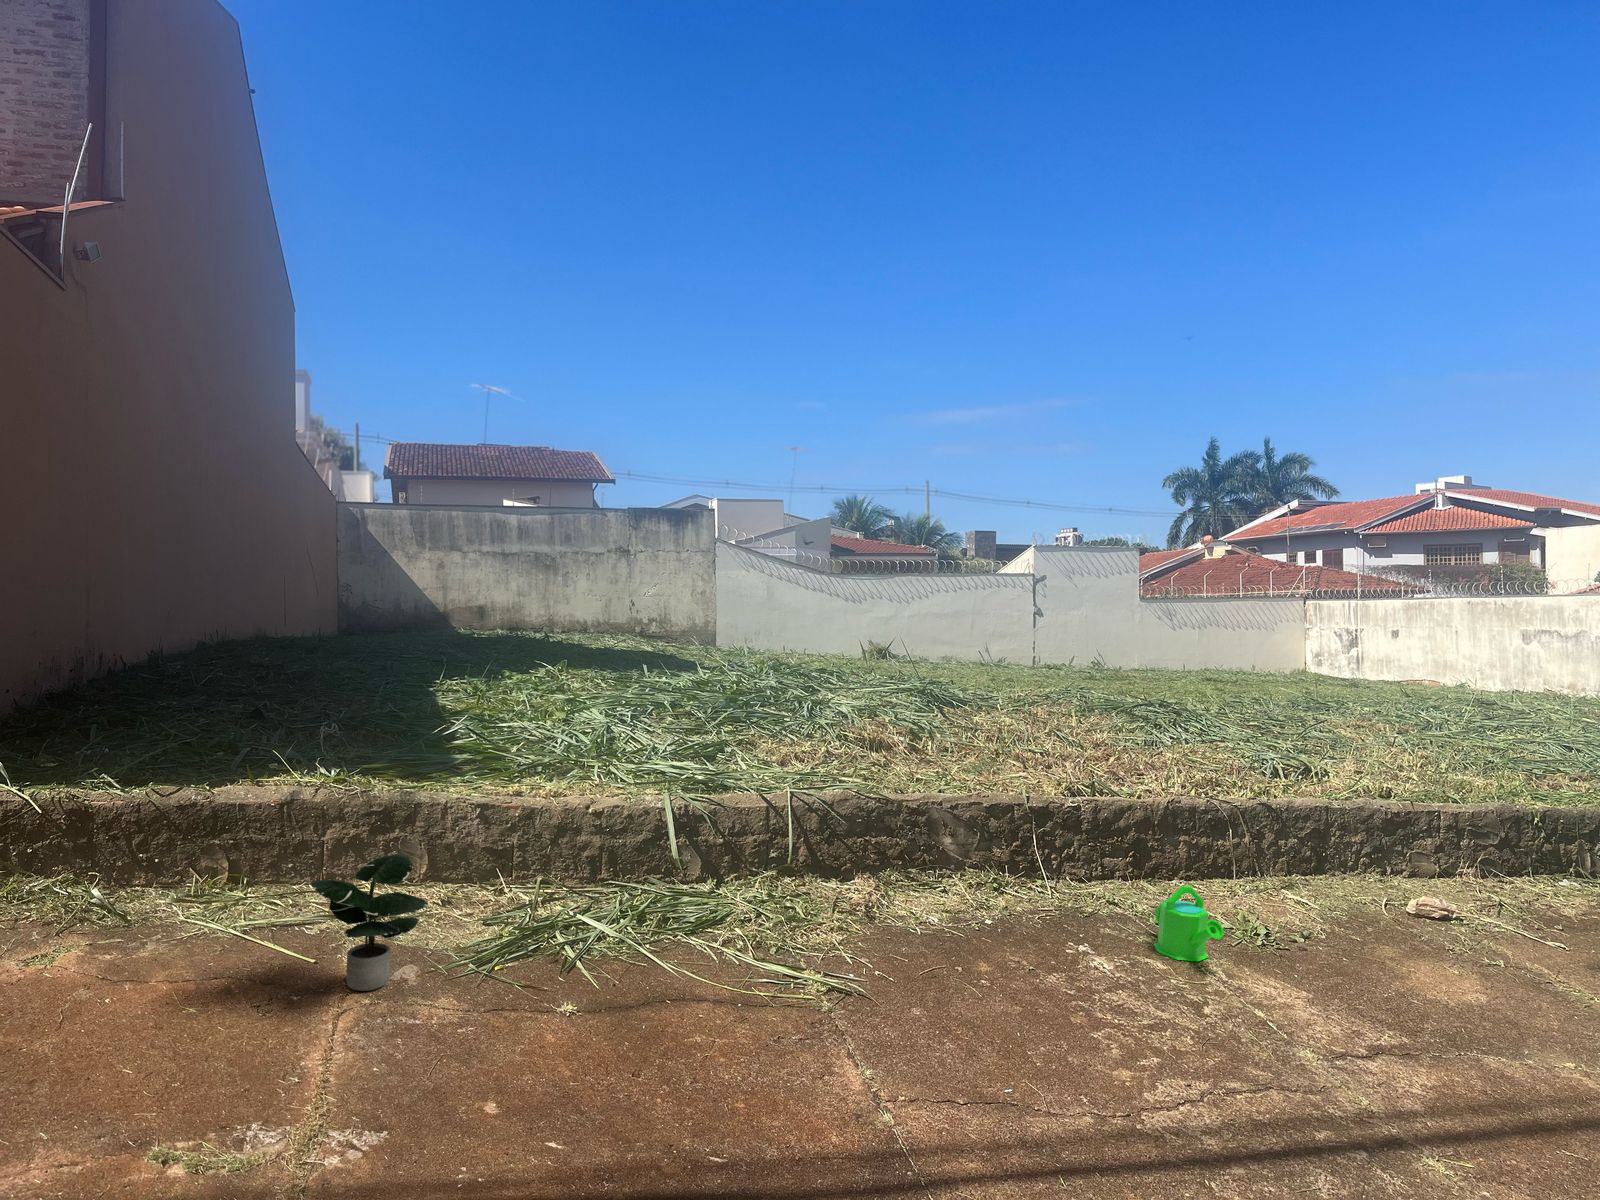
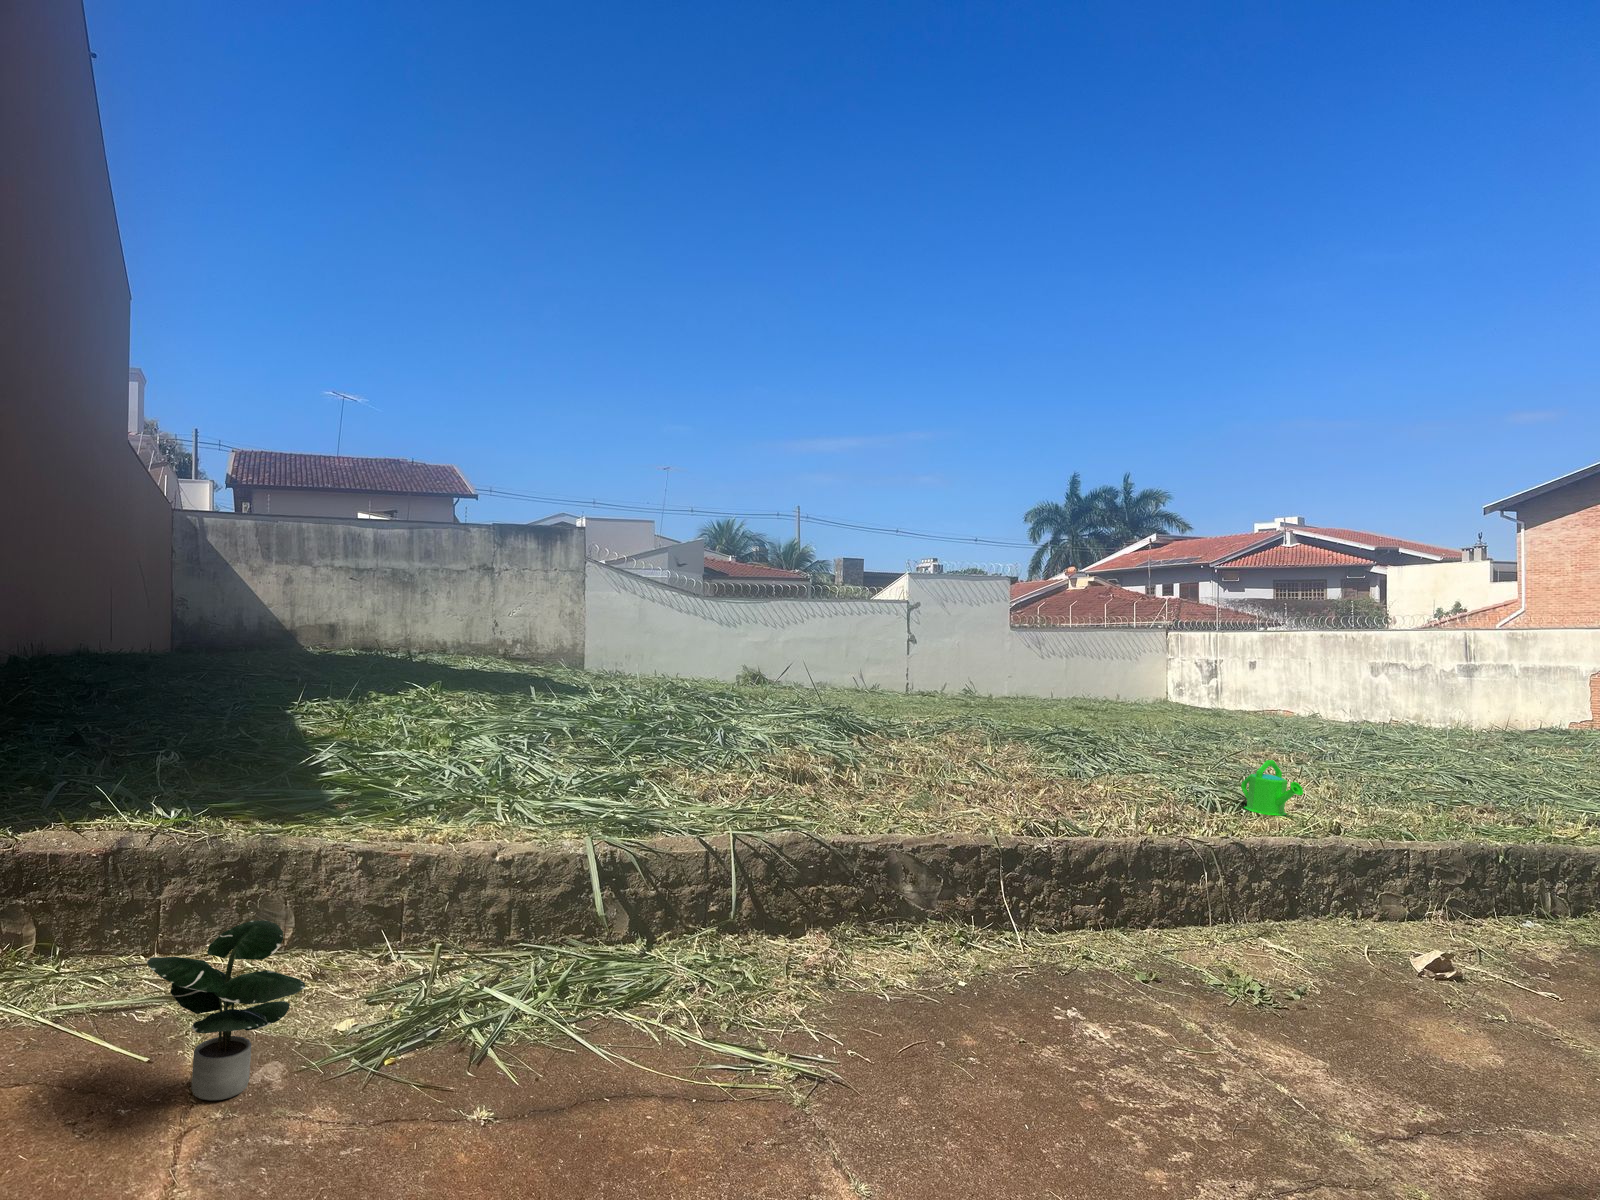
watering can: present [1154,885,1223,962] -> present [1241,760,1303,816]

